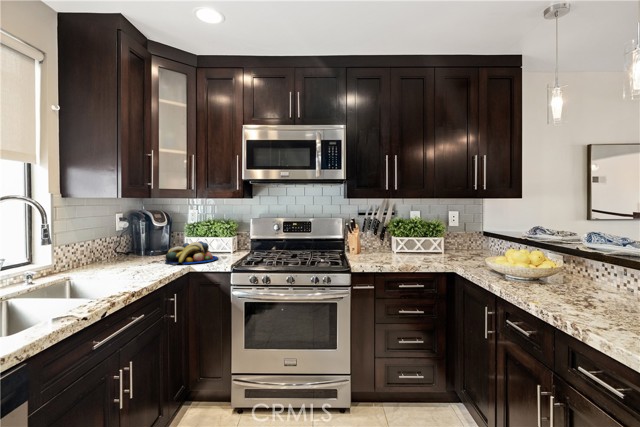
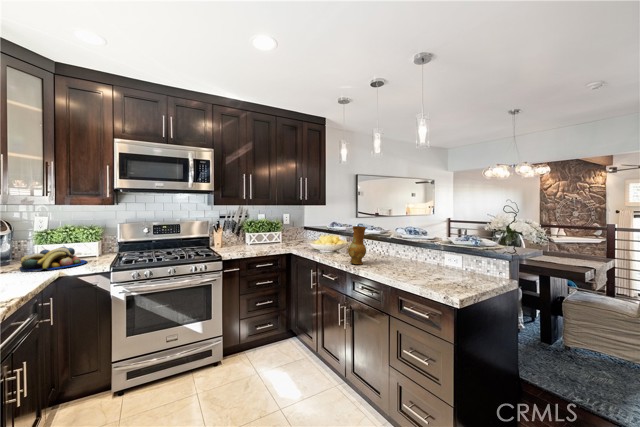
ceramic jug: none [559,237,605,315] -> present [348,226,366,265]

